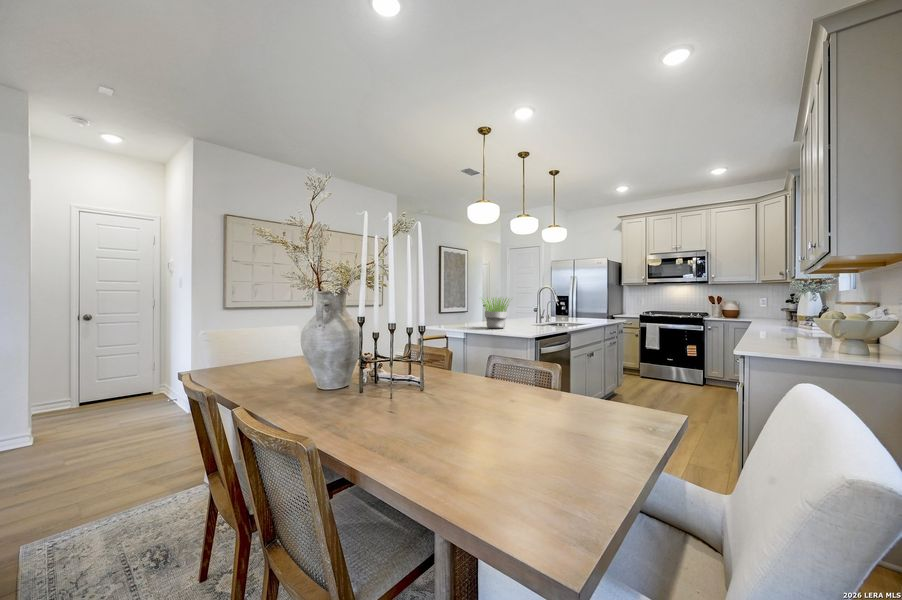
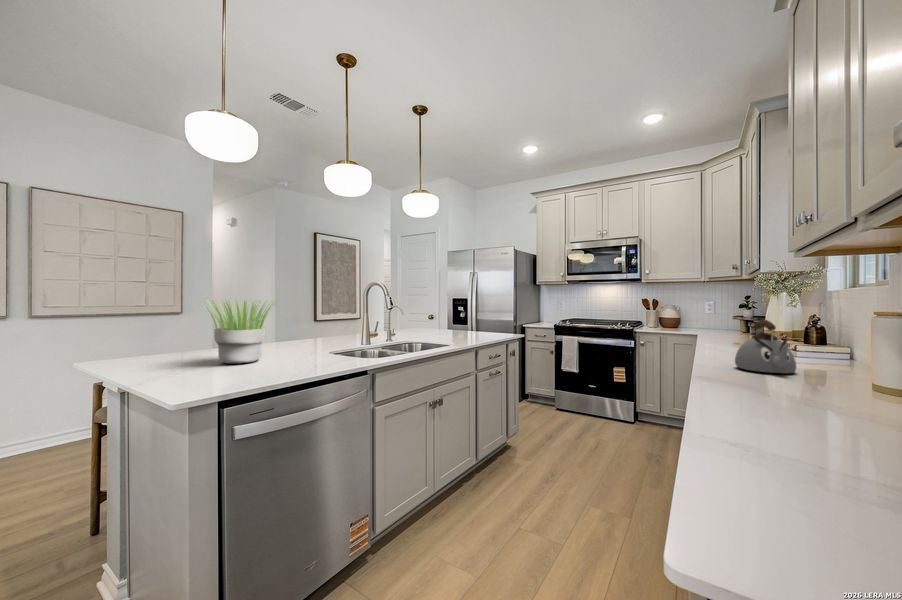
kettle: none [766,307,798,333] -> present [735,320,796,373]

